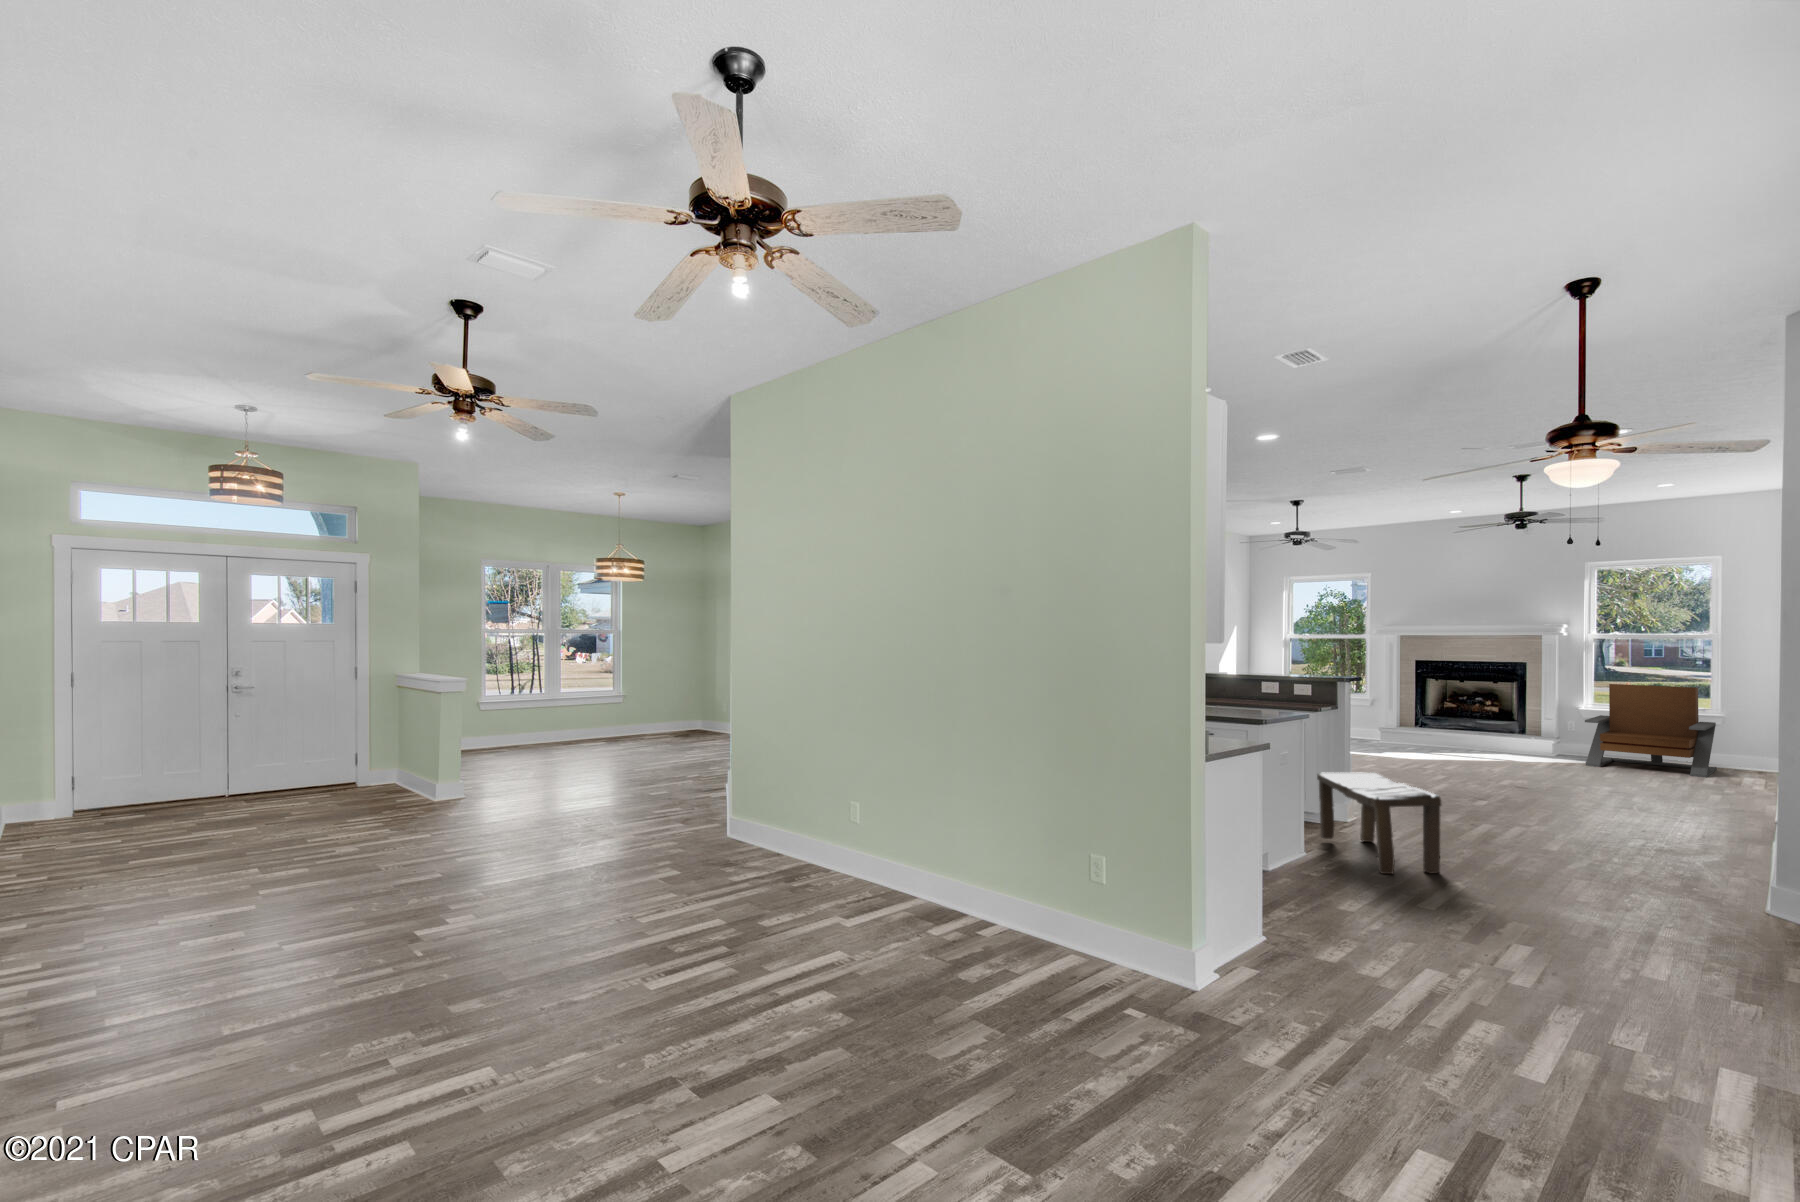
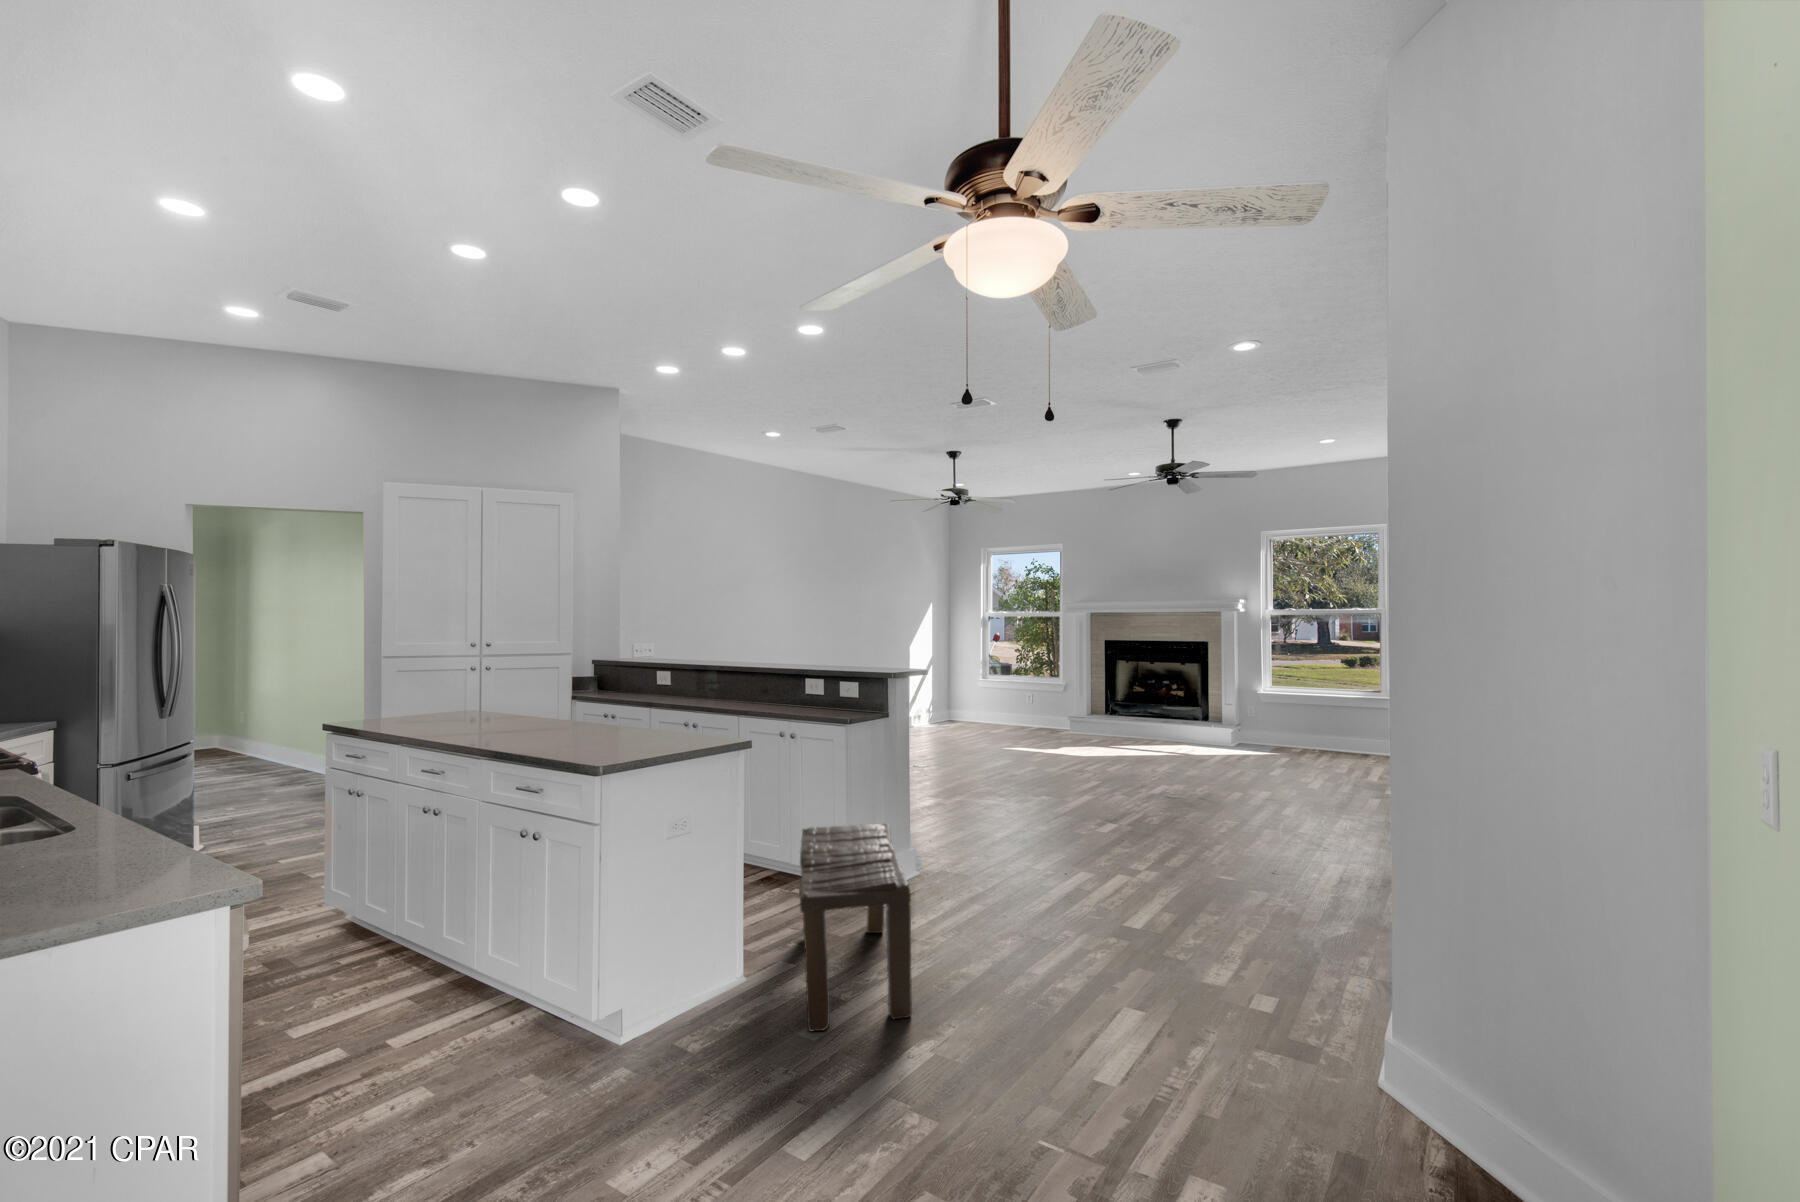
lounge chair: present [1585,684,1717,777] -> none [1257,664,1384,767]

